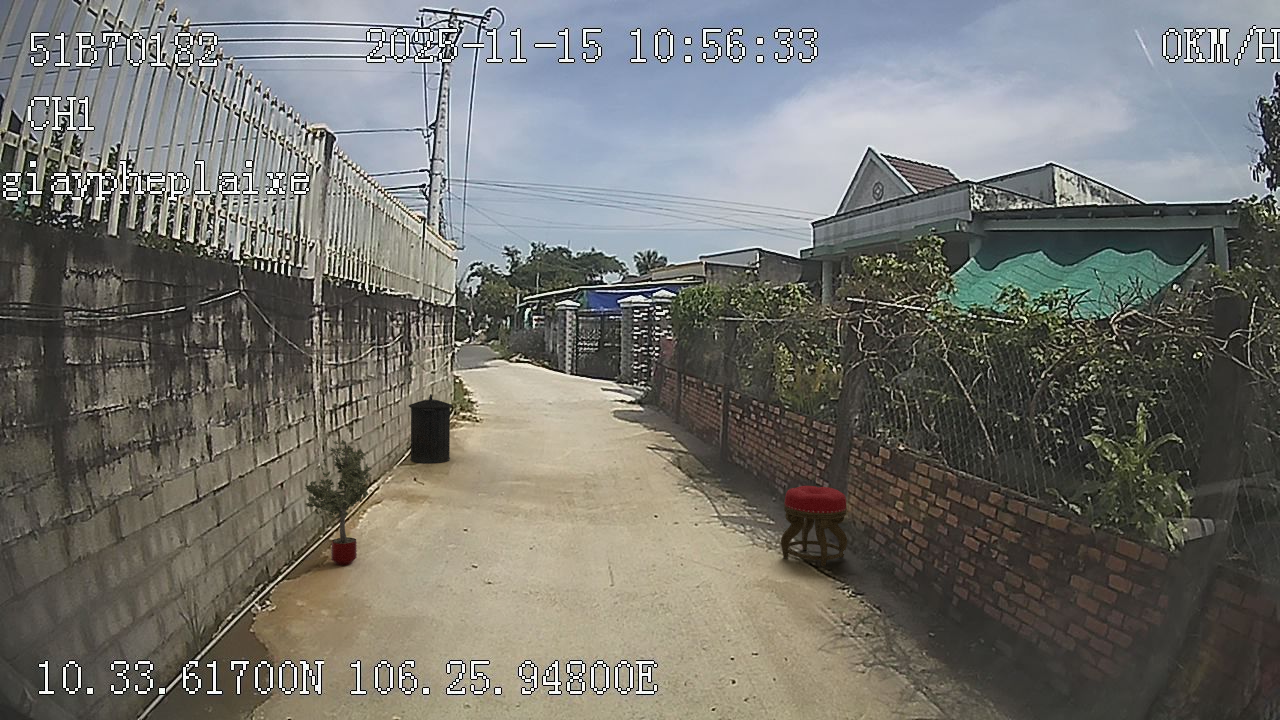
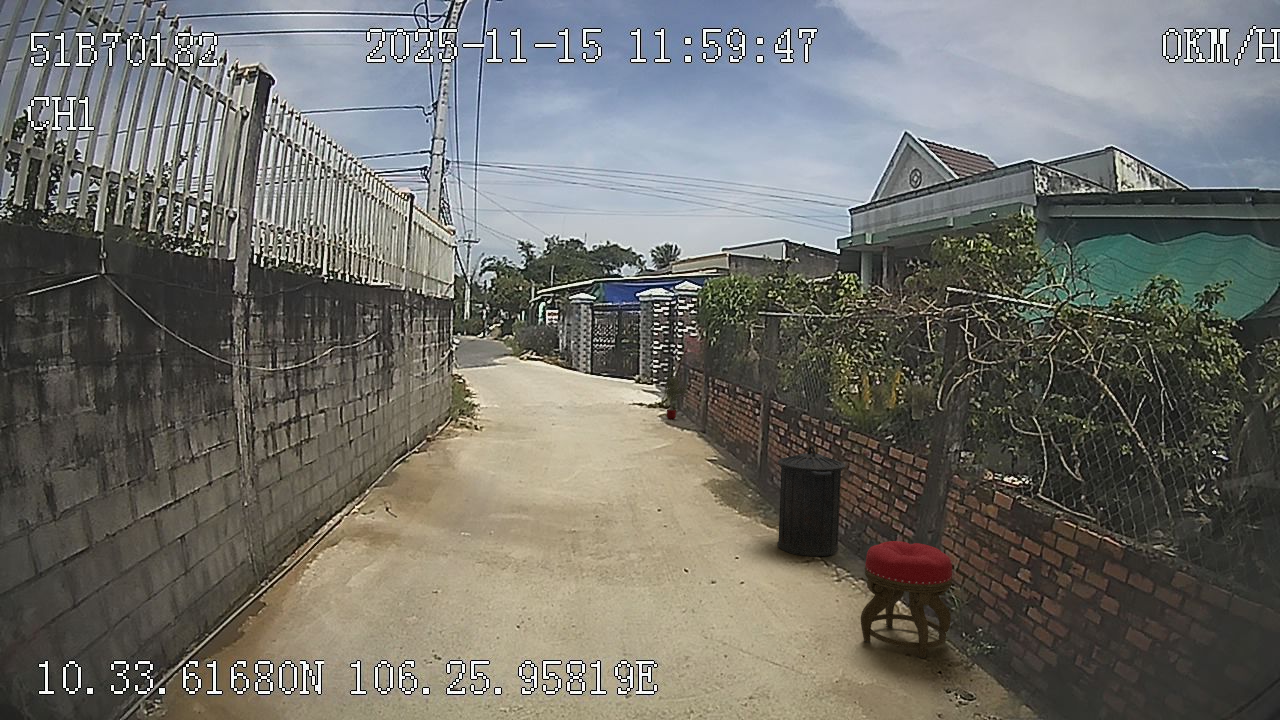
trash can: present [409,394,452,463] -> present [778,446,845,557]
potted tree: present [305,440,372,565] -> present [664,370,689,419]

